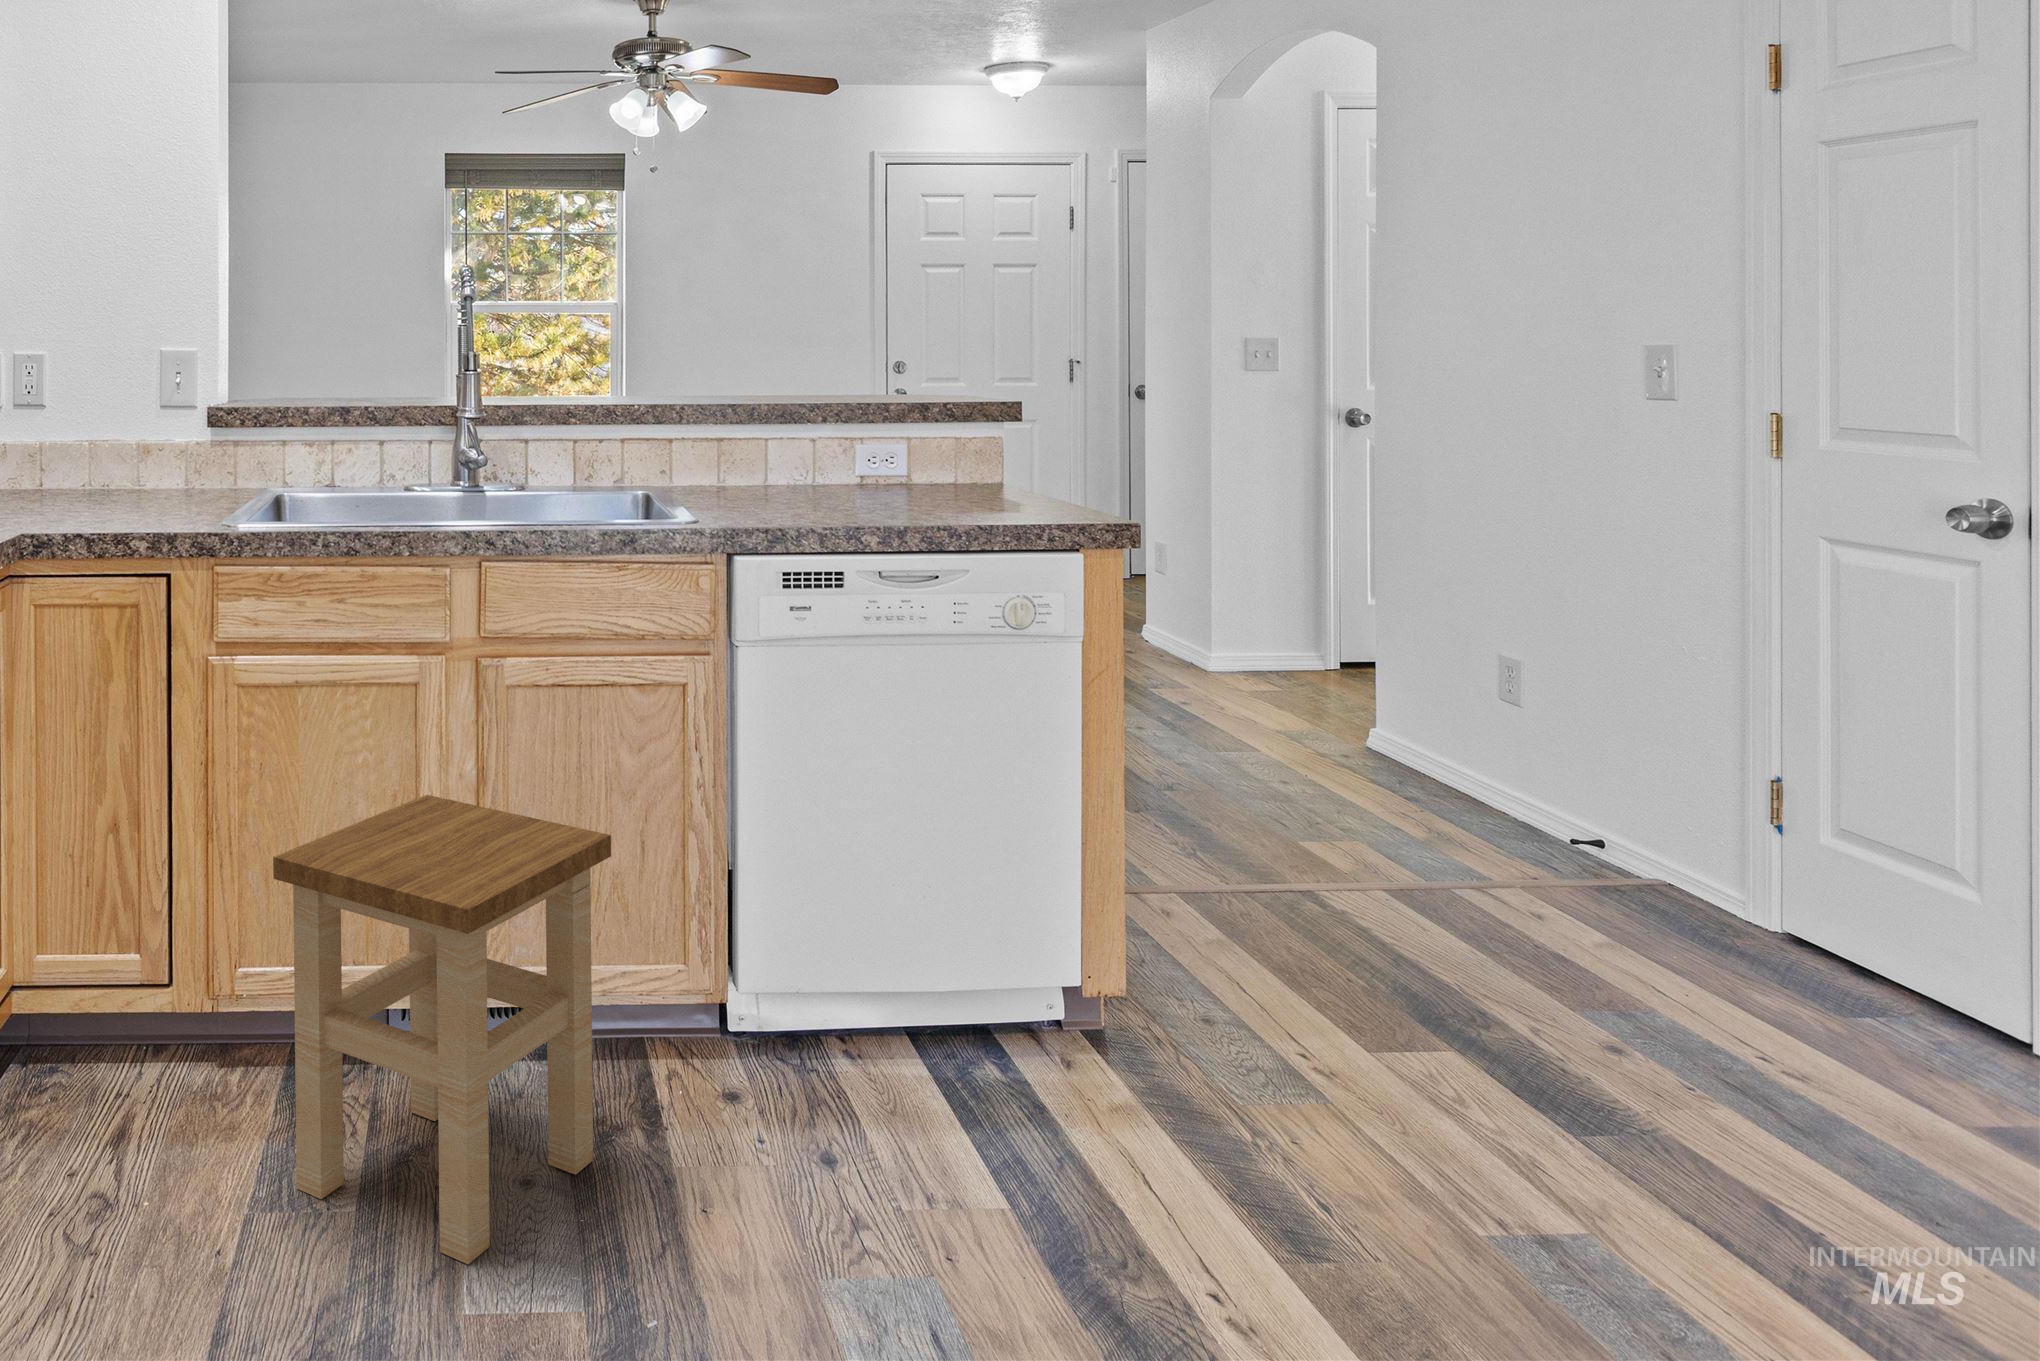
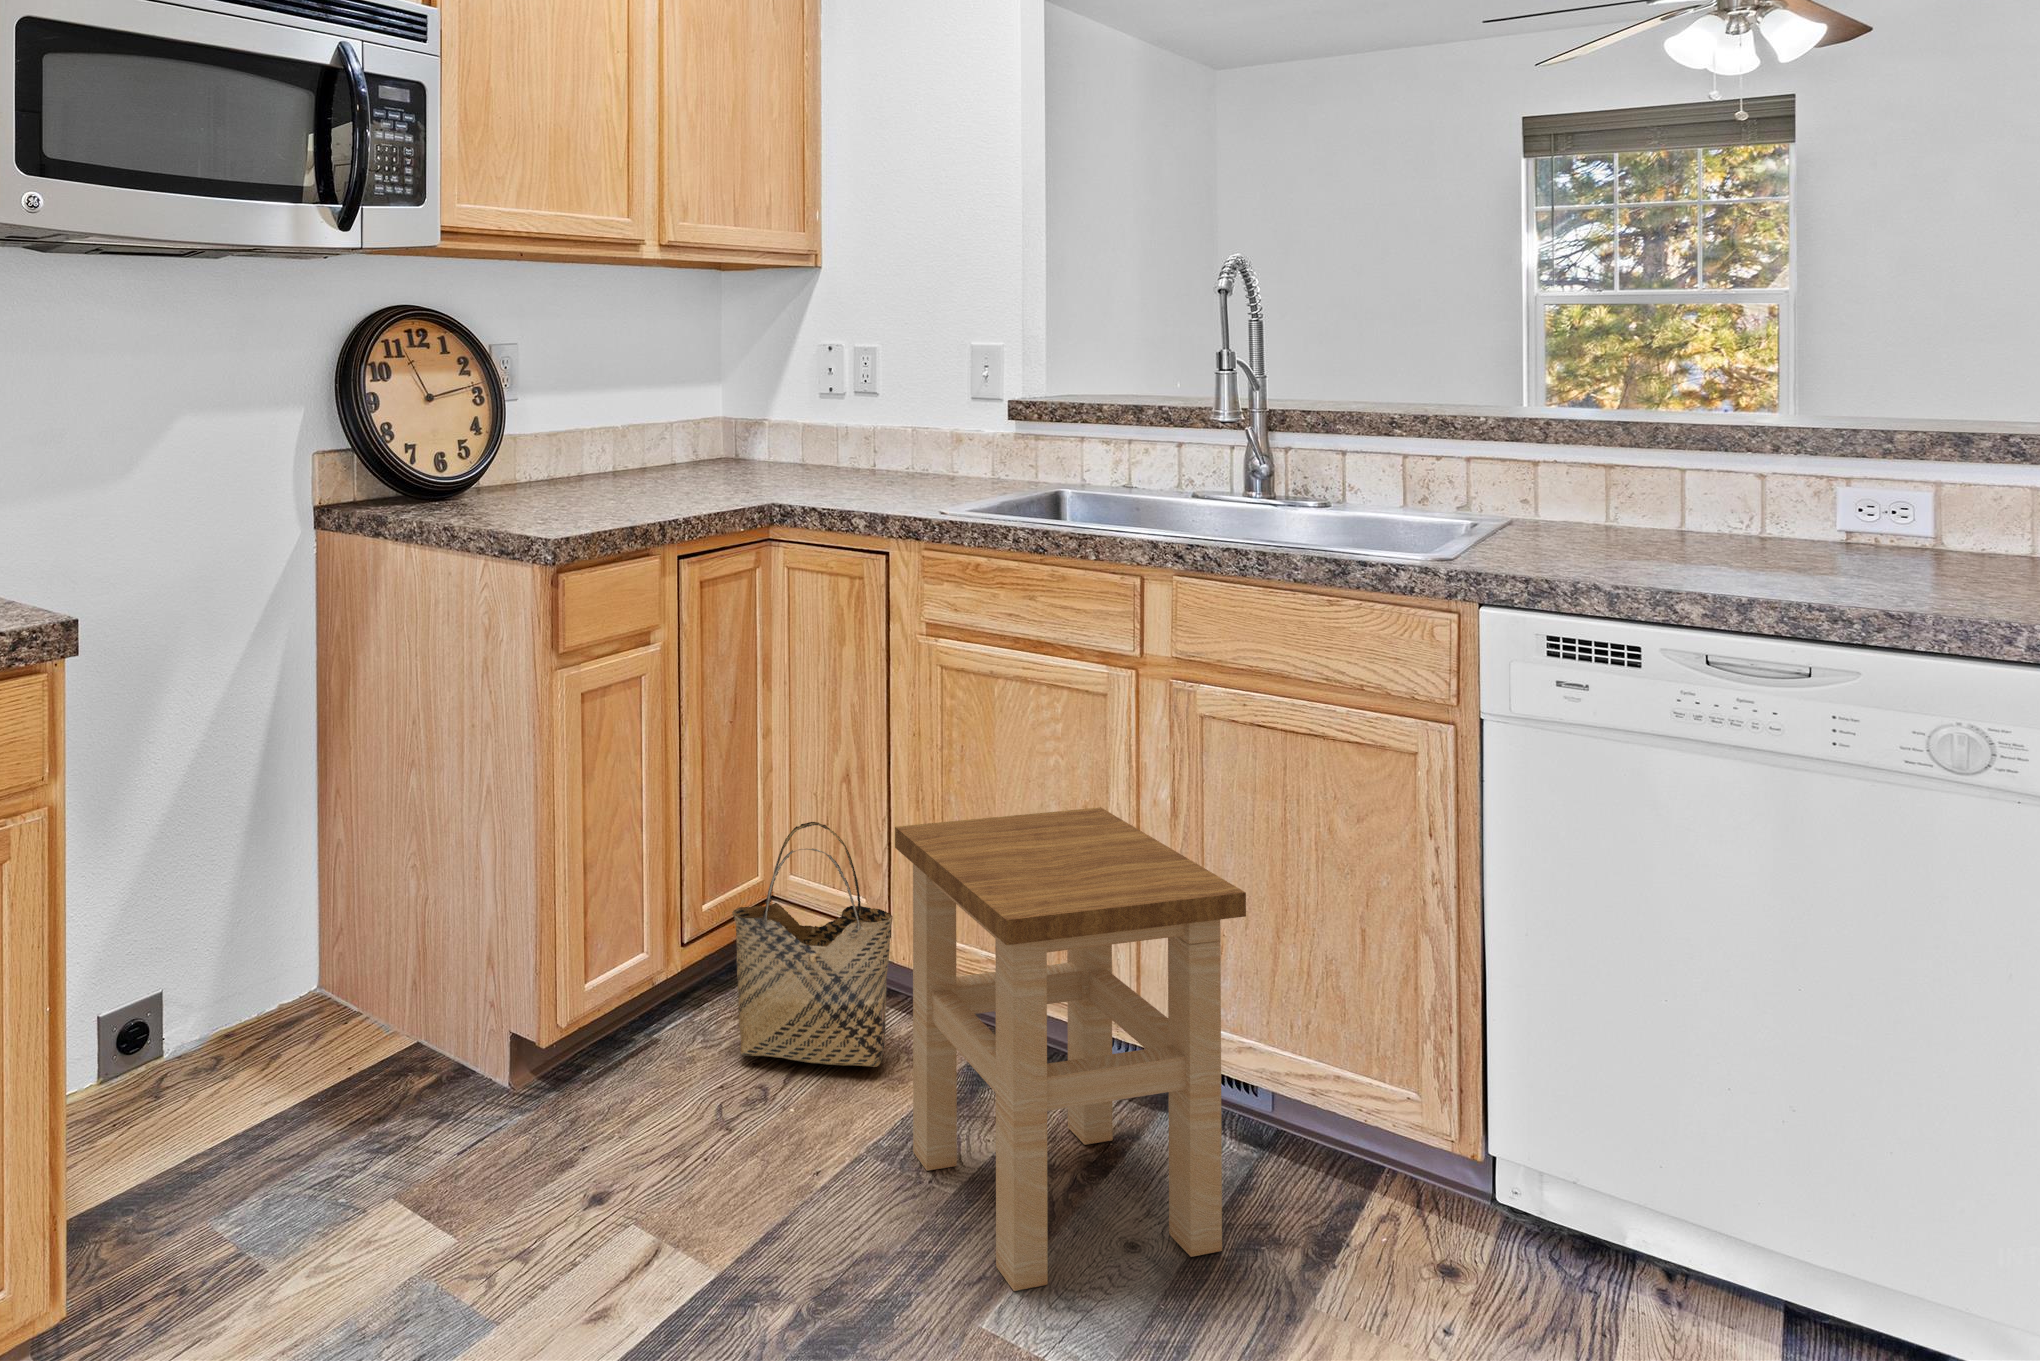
woven basket: none [36,883,213,1166] -> present [732,822,893,1067]

